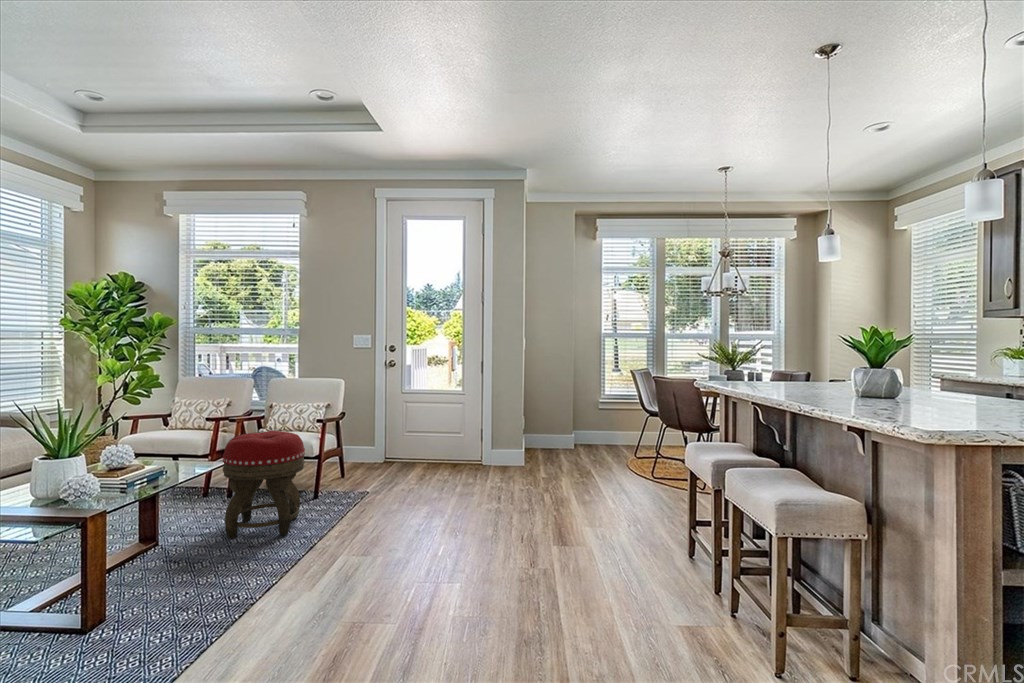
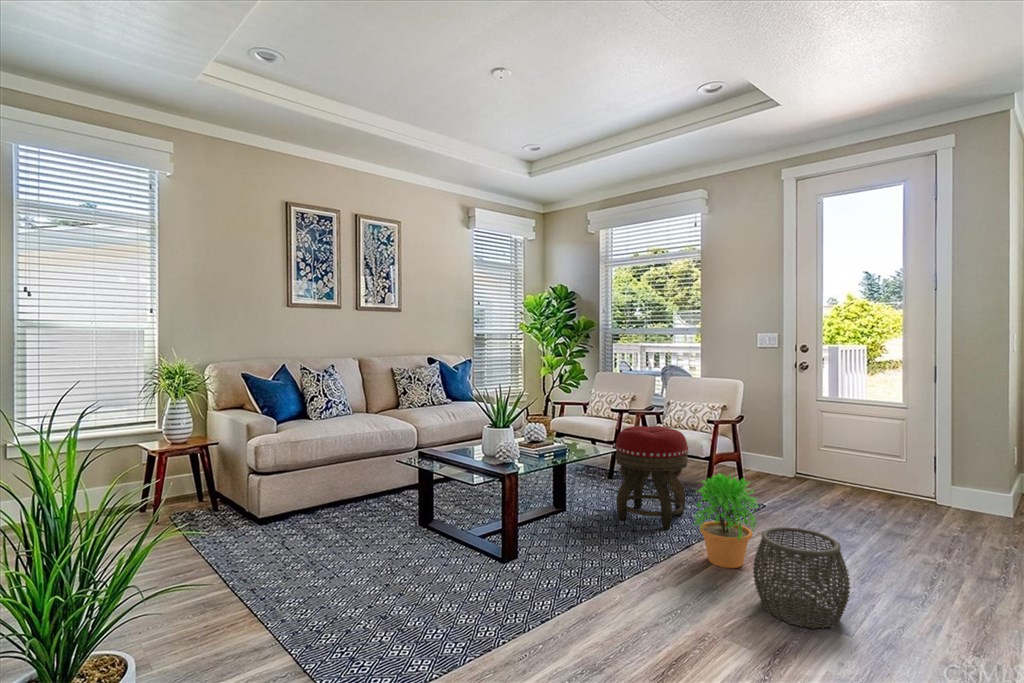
potted plant: none [318,468,382,558] -> present [693,473,758,568]
woven basket: none [385,505,460,591] -> present [753,527,850,629]

